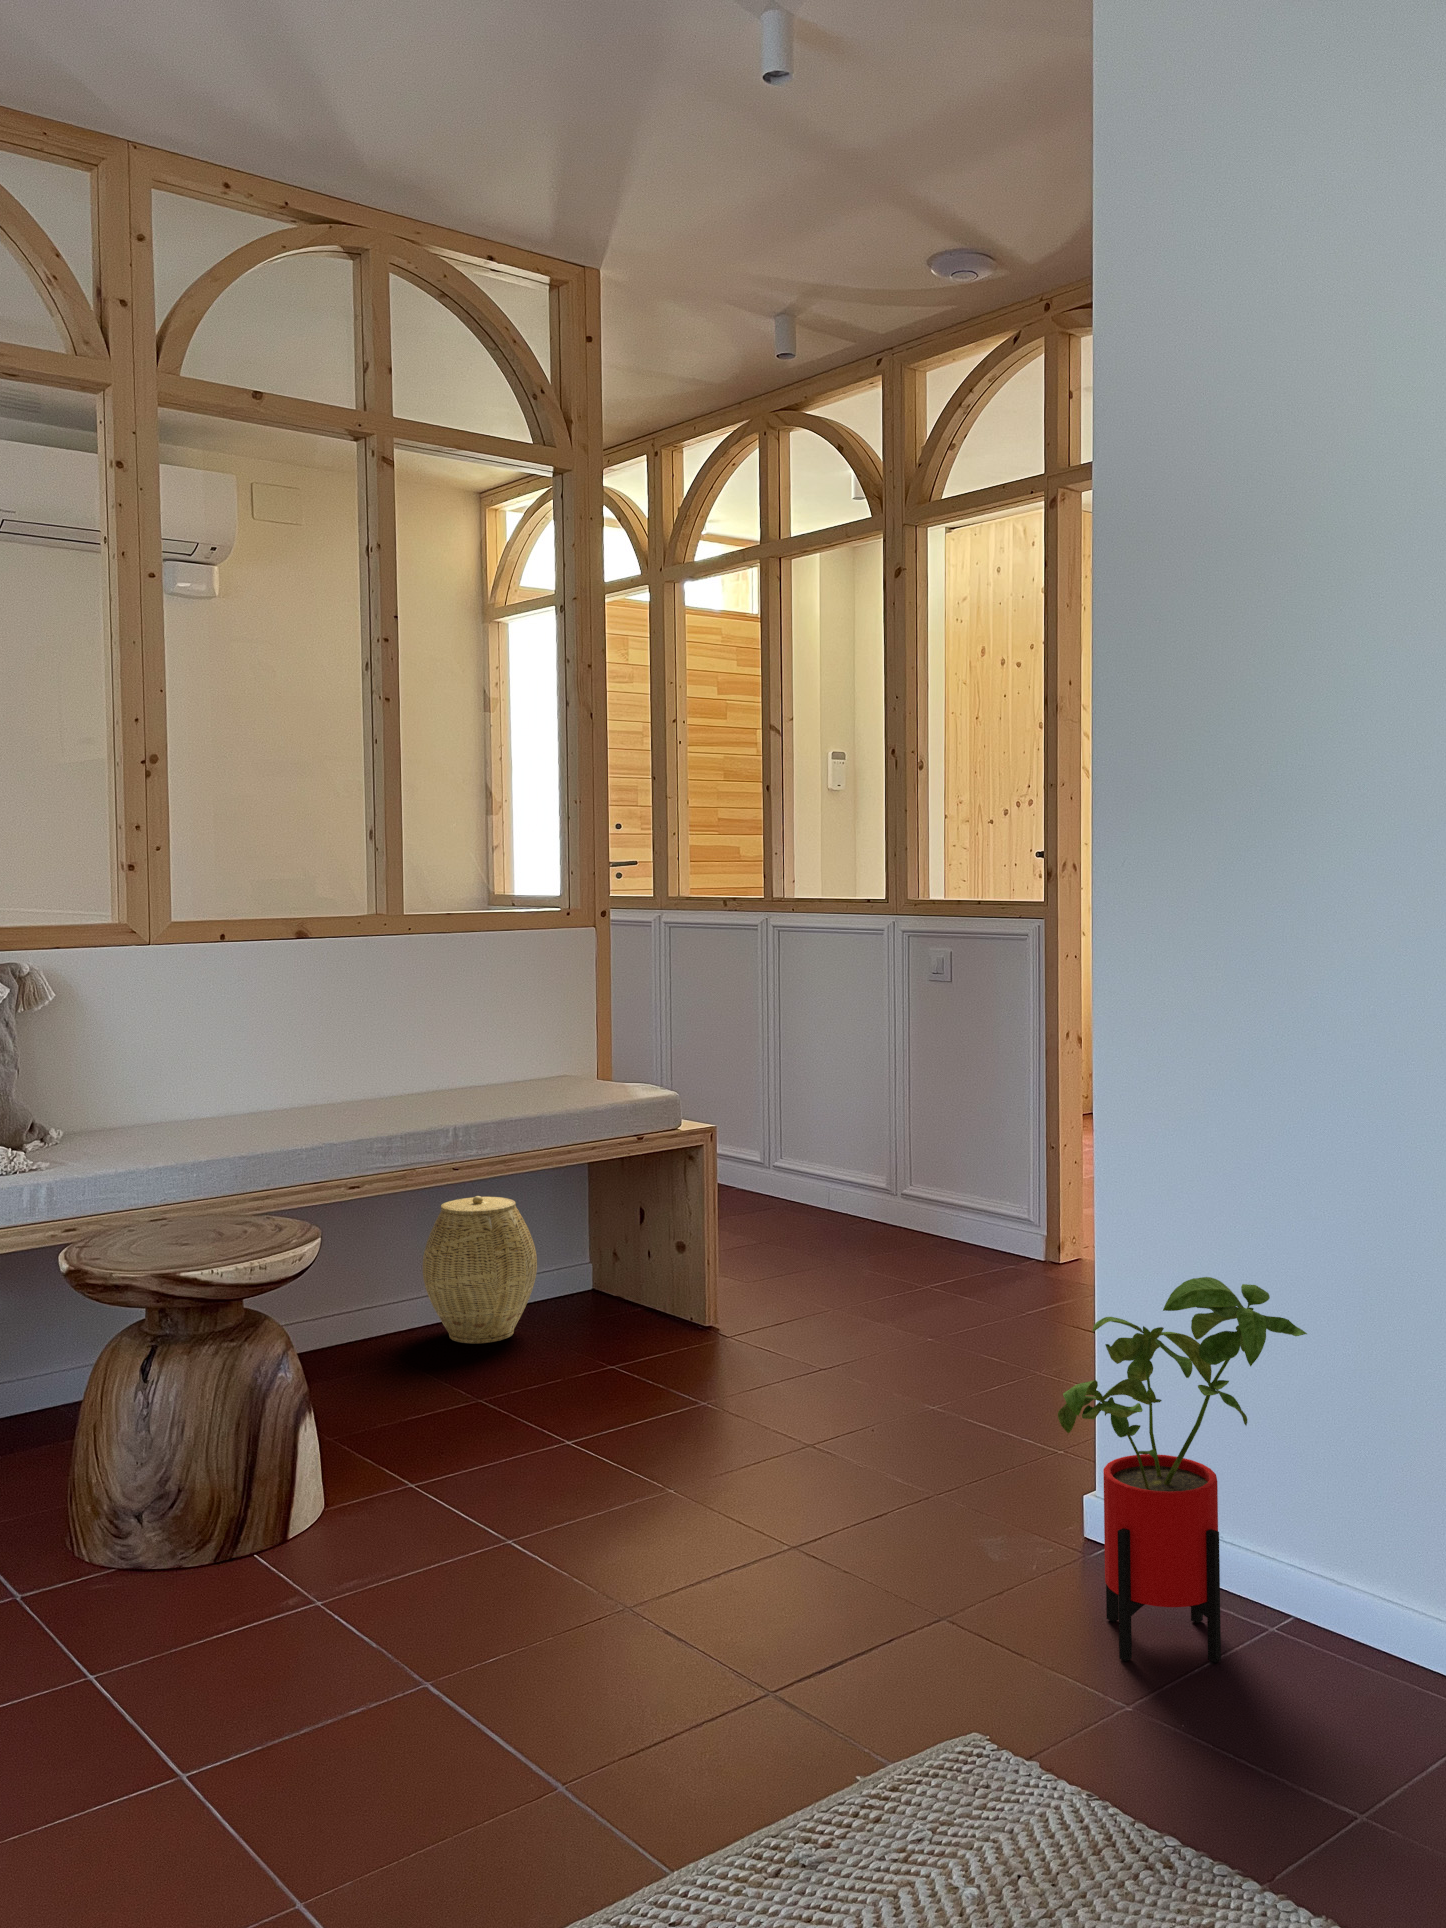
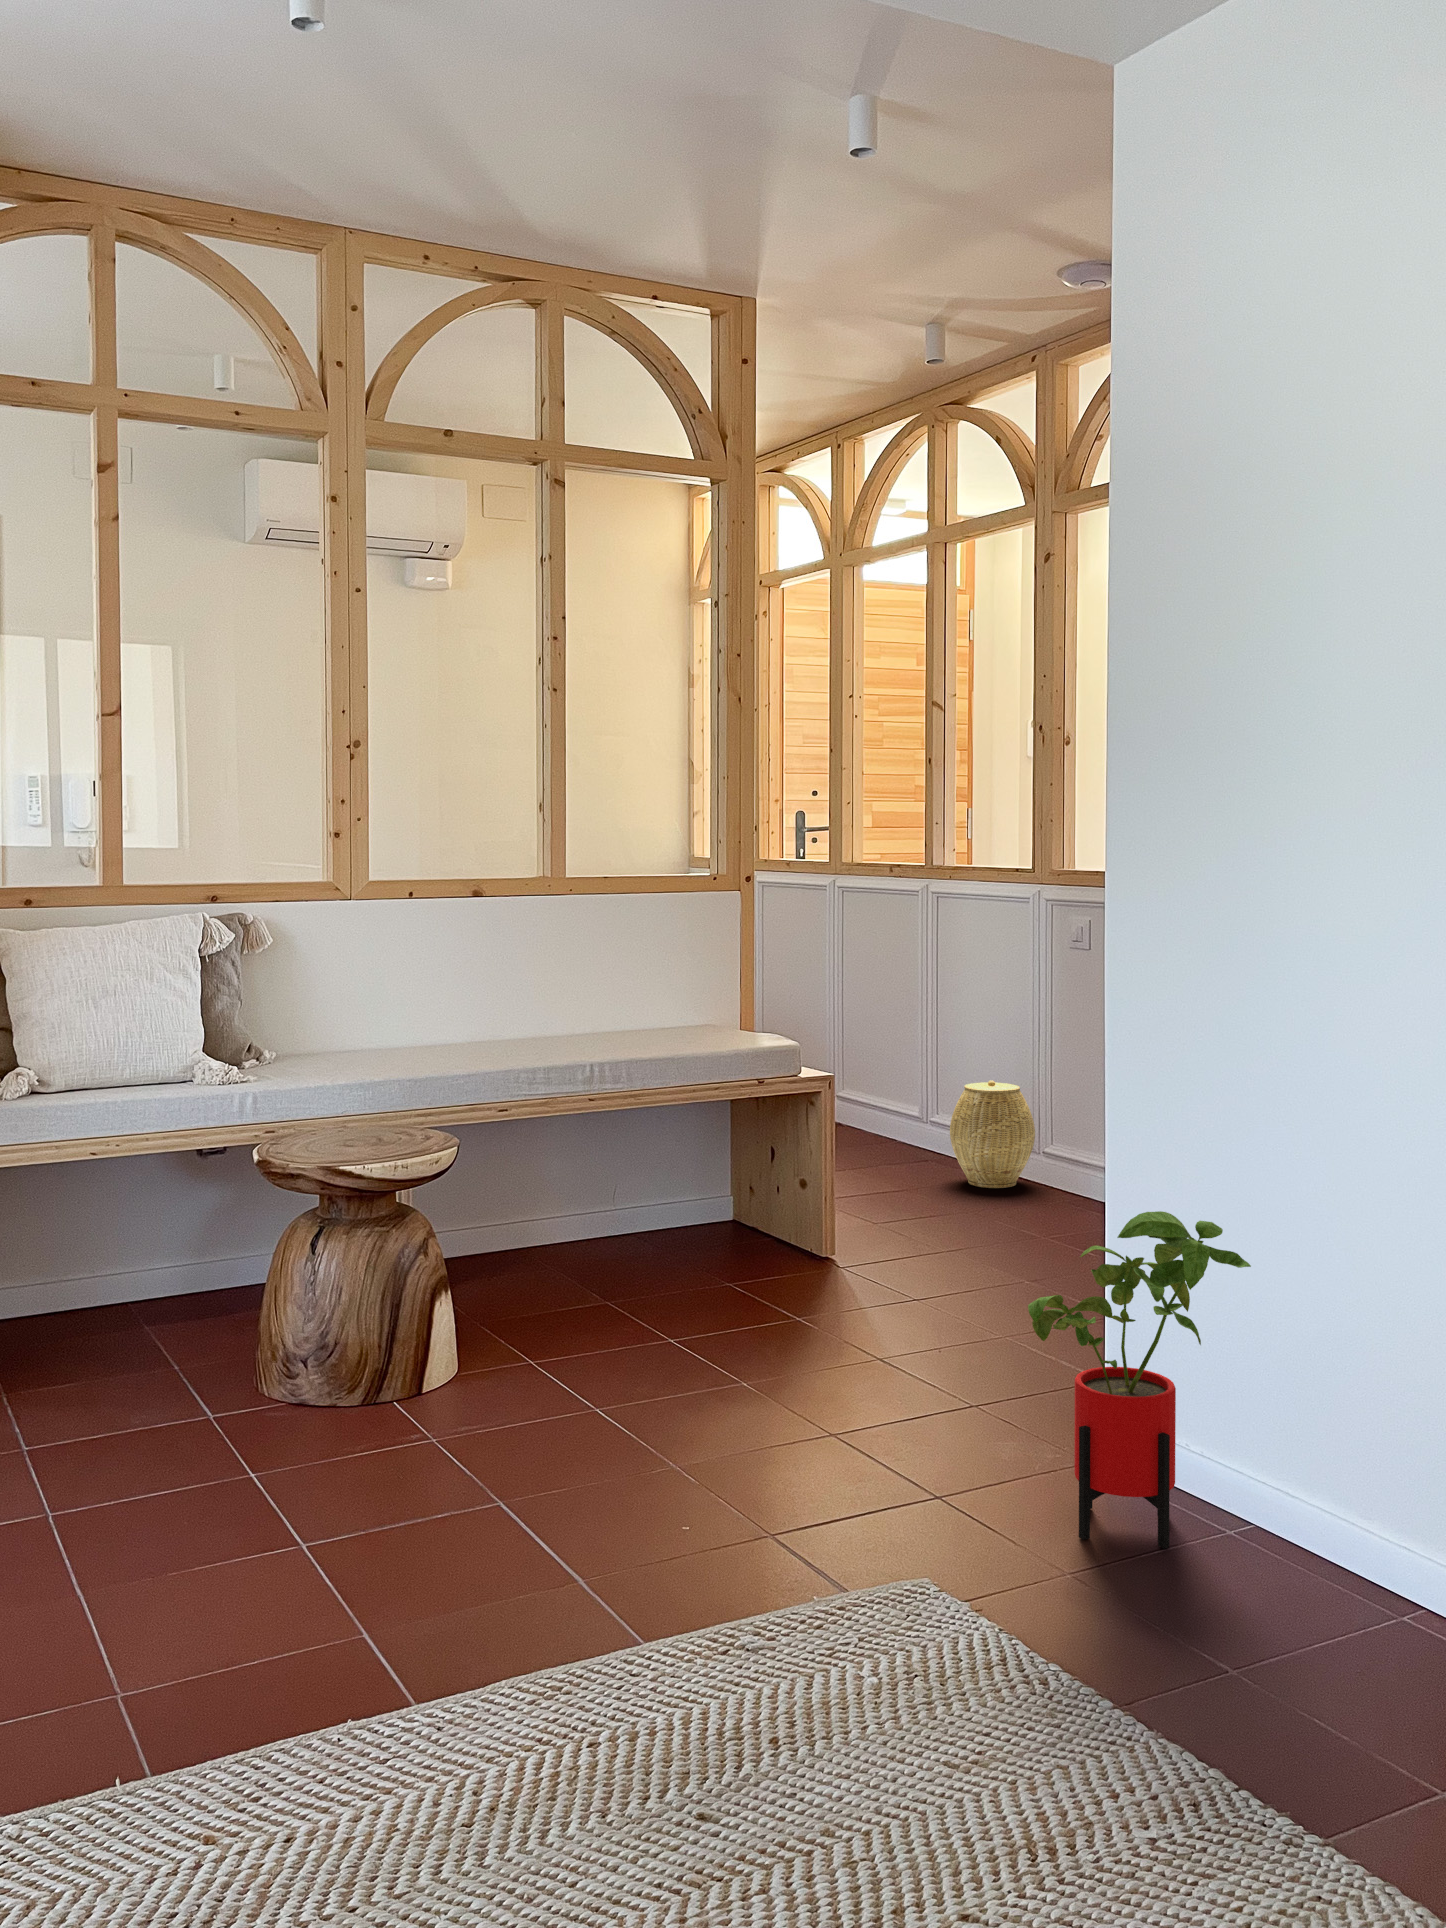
woven basket: present [423,1196,537,1343] -> present [950,1080,1035,1188]

